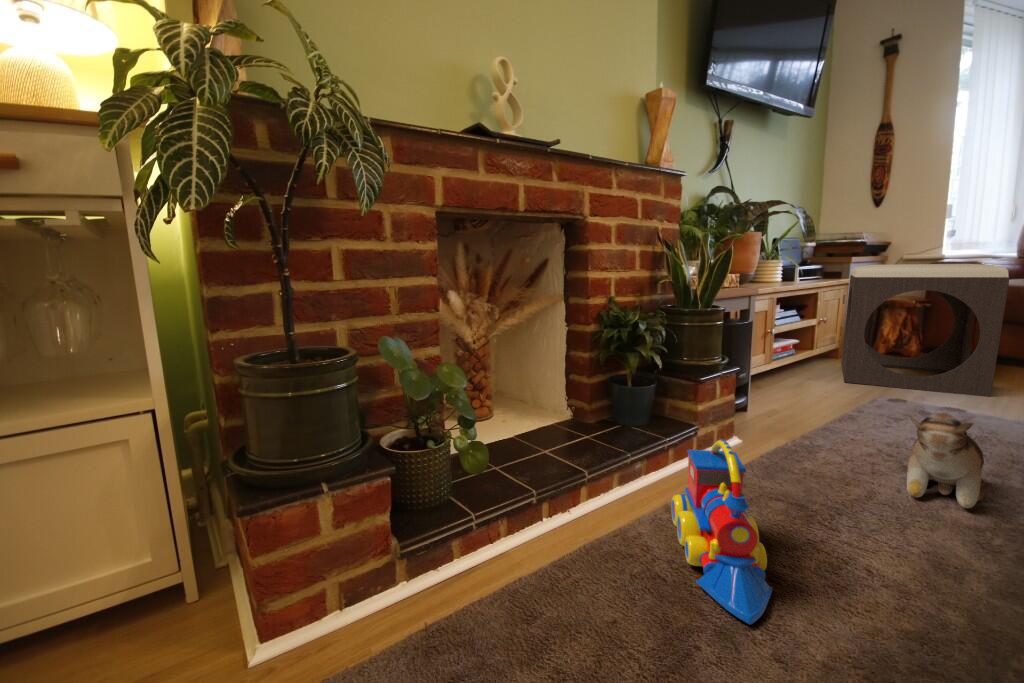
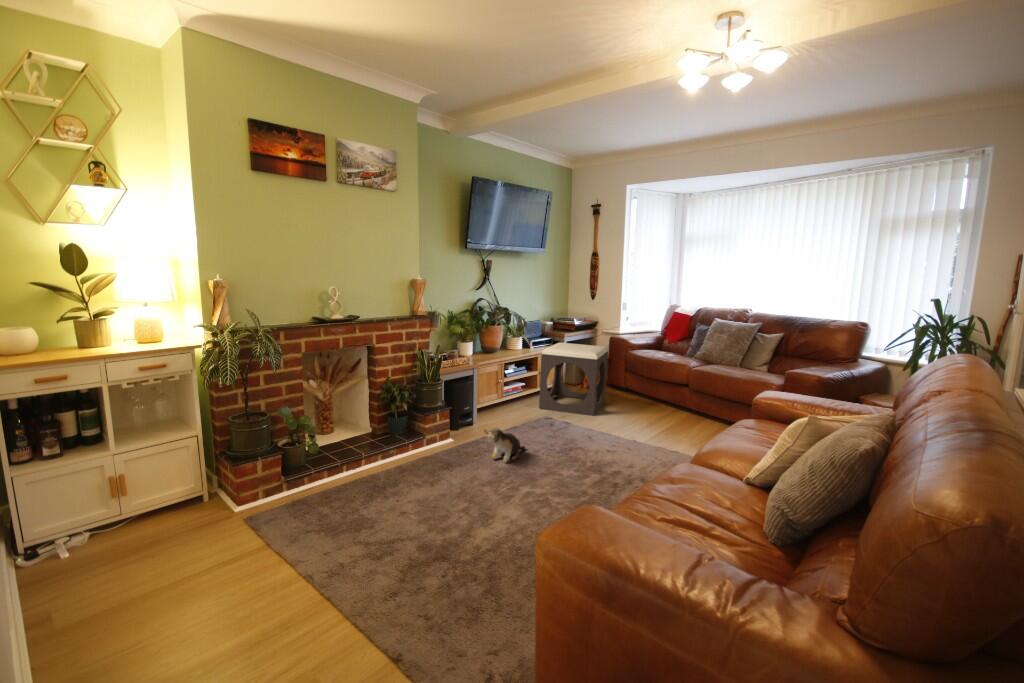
toy train: present [671,439,772,624] -> none [389,439,419,494]

